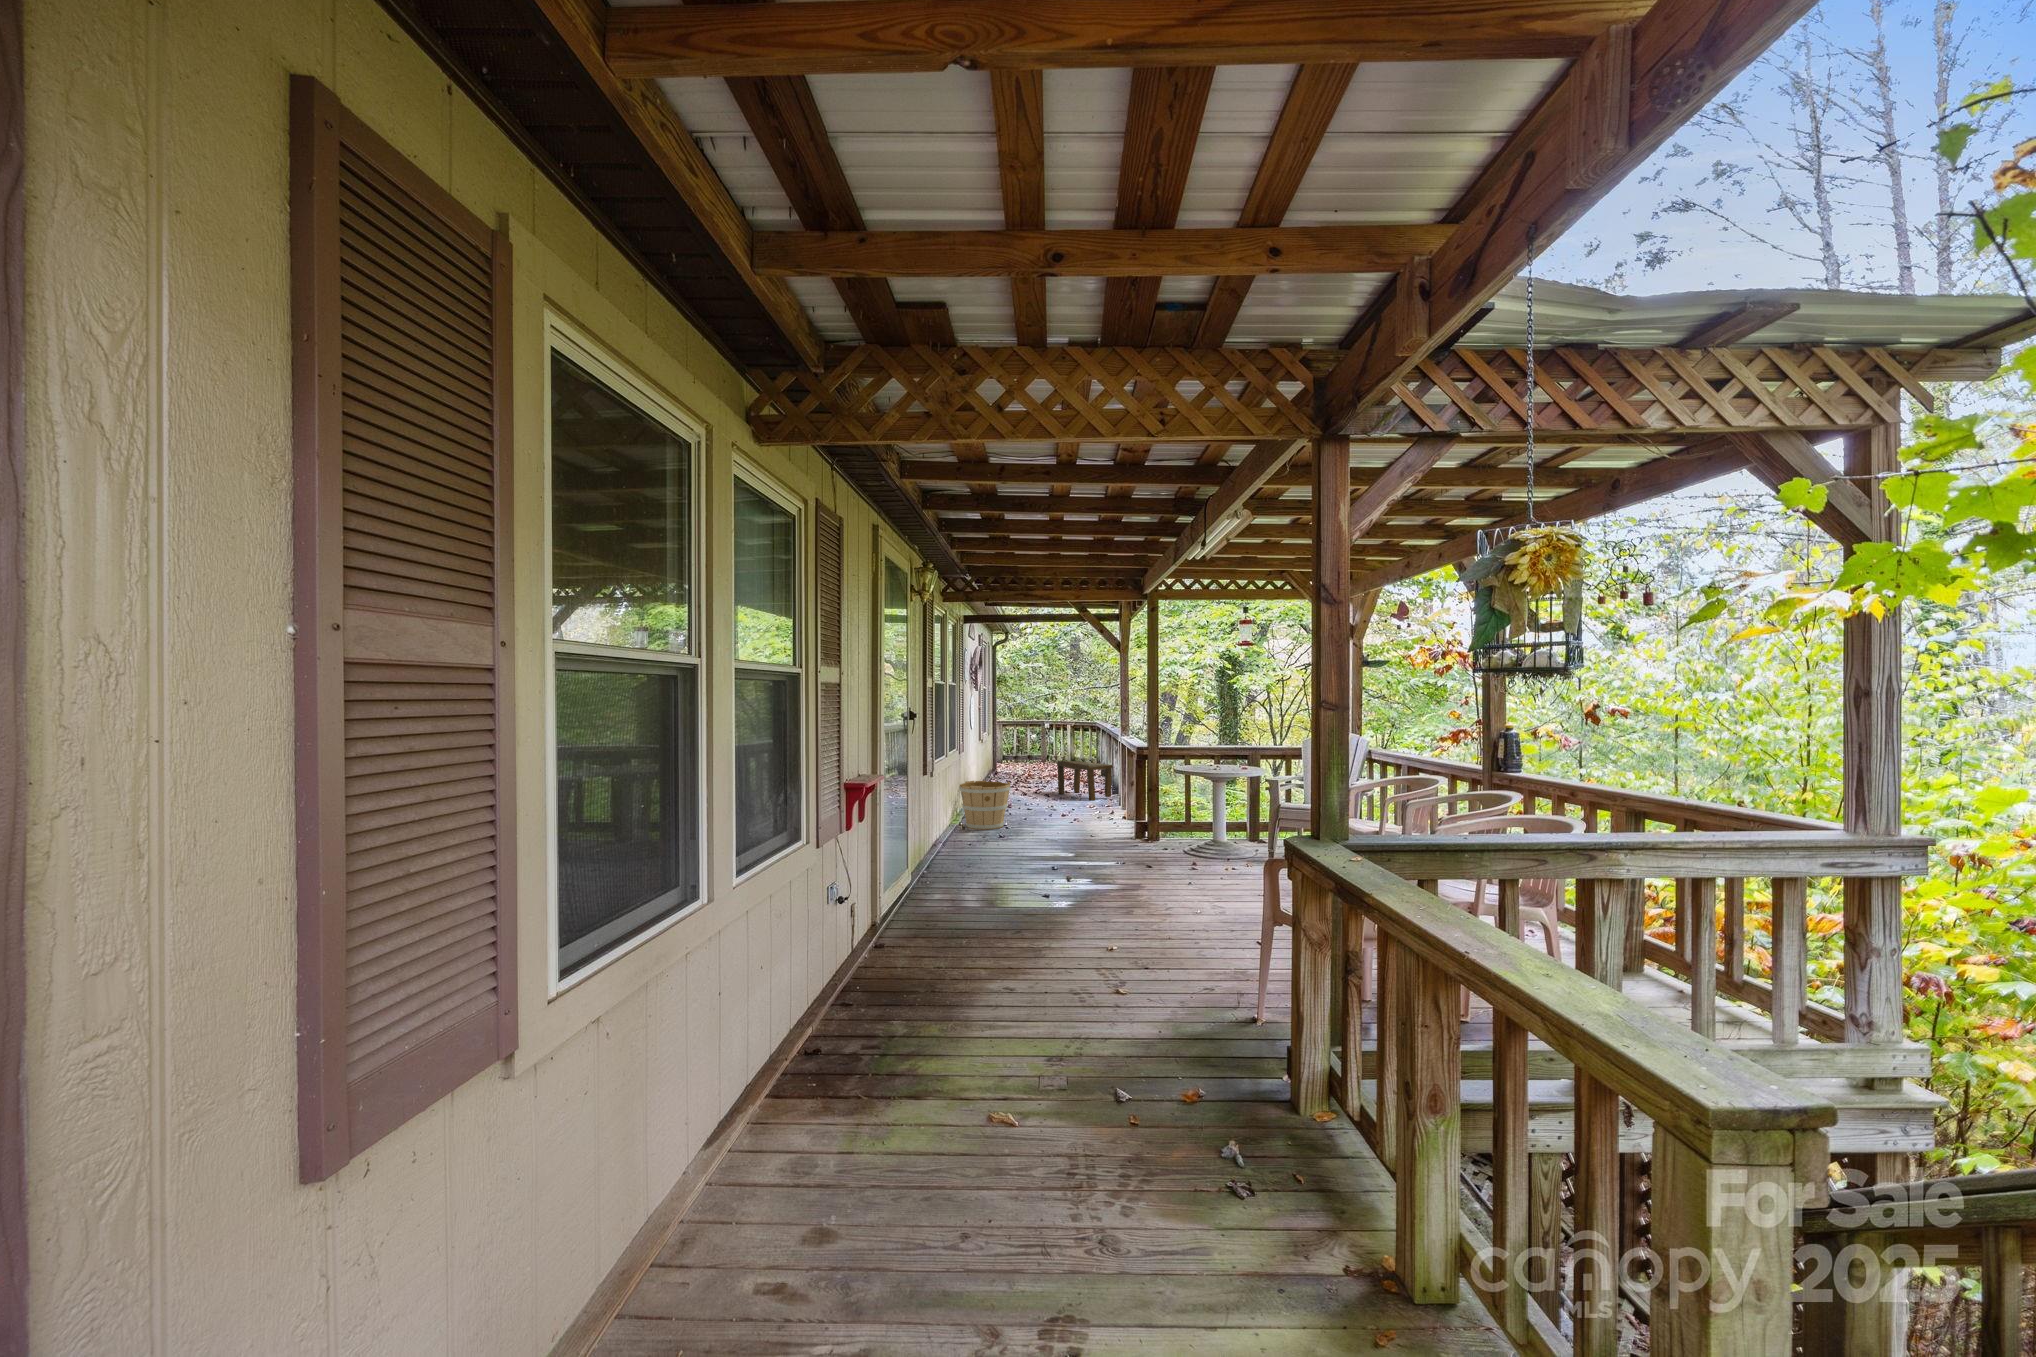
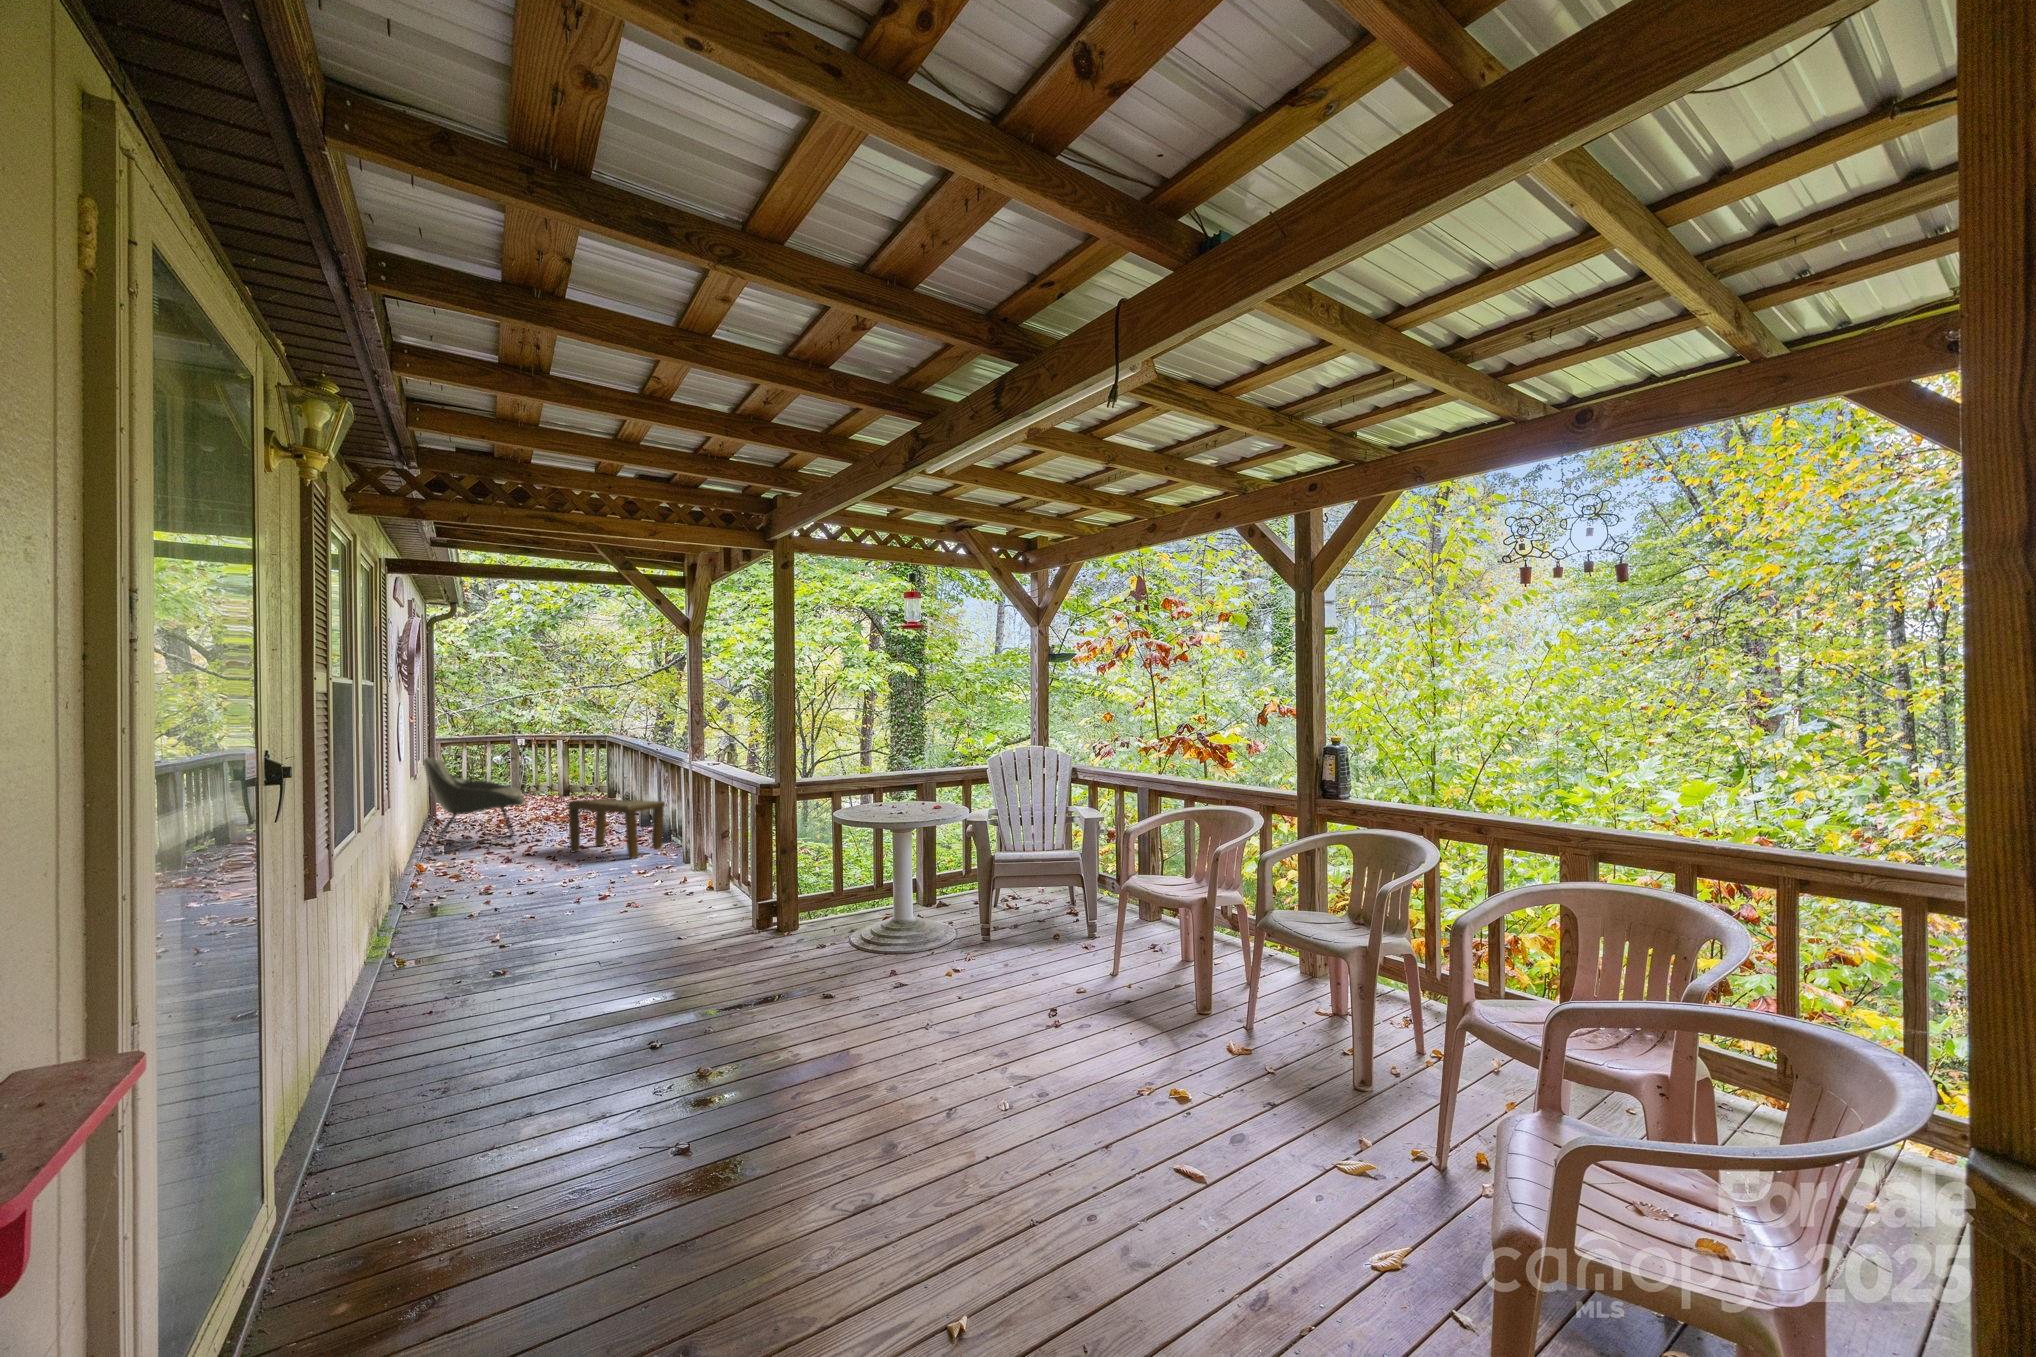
lounge chair: none [984,730,1037,789] -> present [423,758,525,856]
wooden bucket: present [959,781,1011,830] -> none [387,858,507,962]

